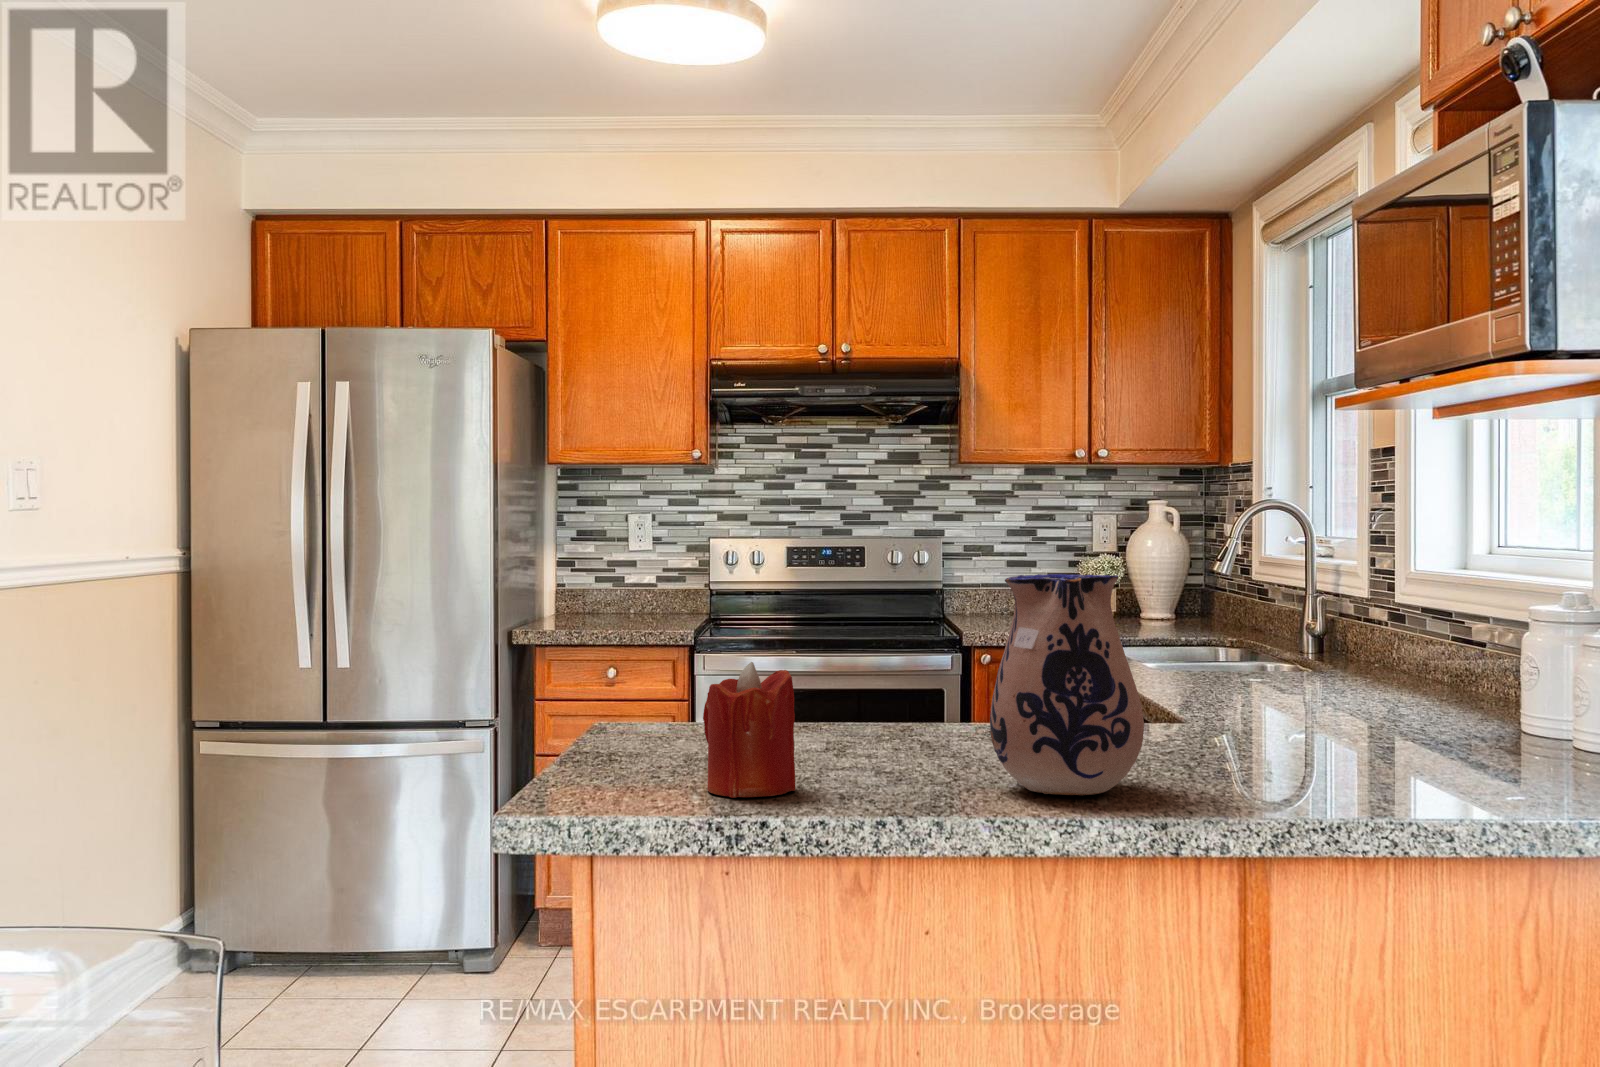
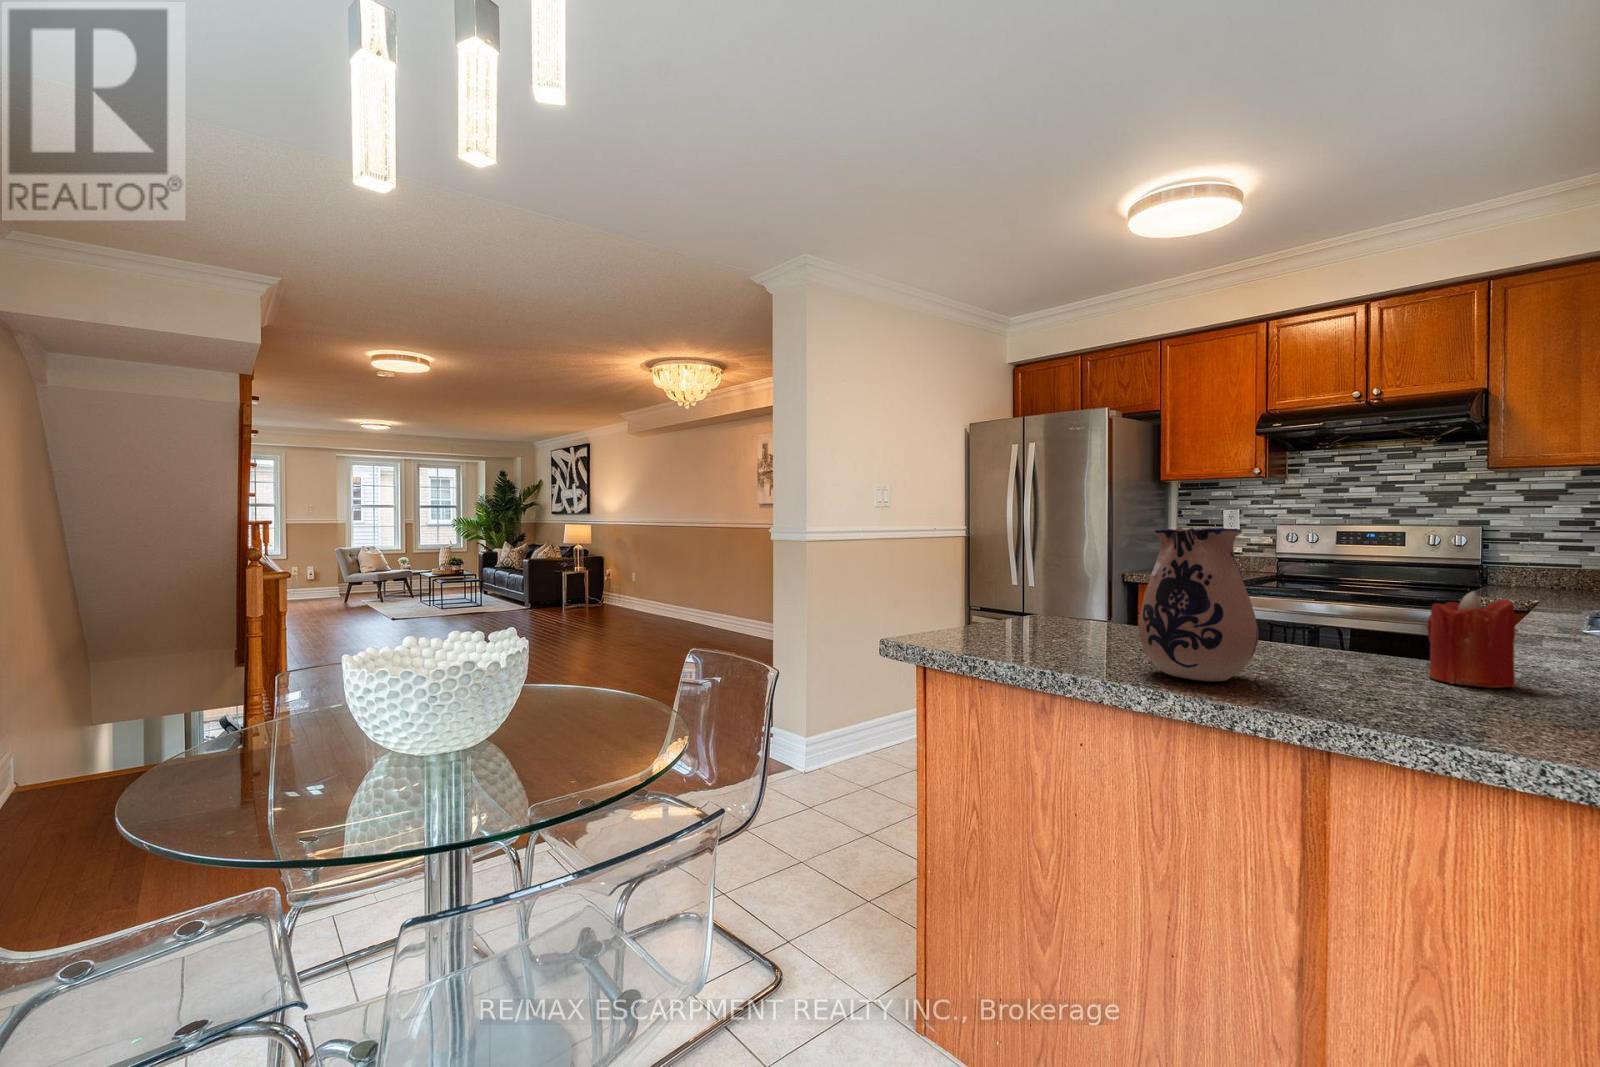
candle: present [703,662,795,798] -> present [1427,591,1515,688]

